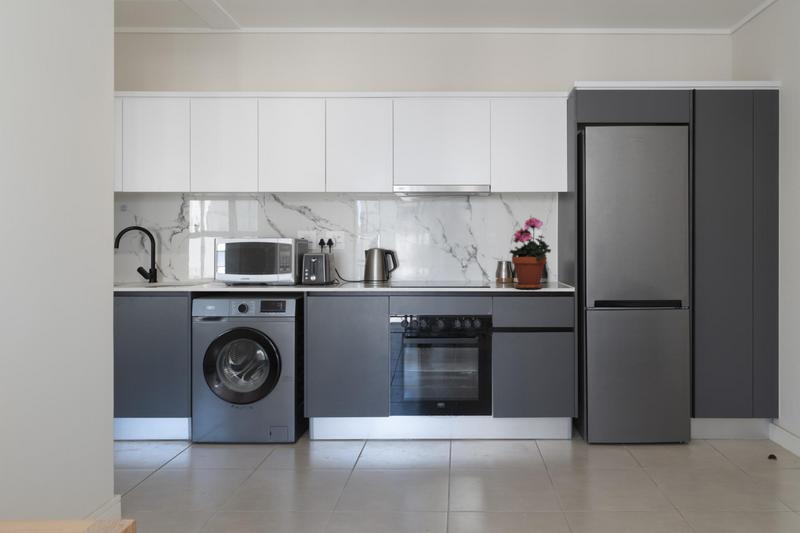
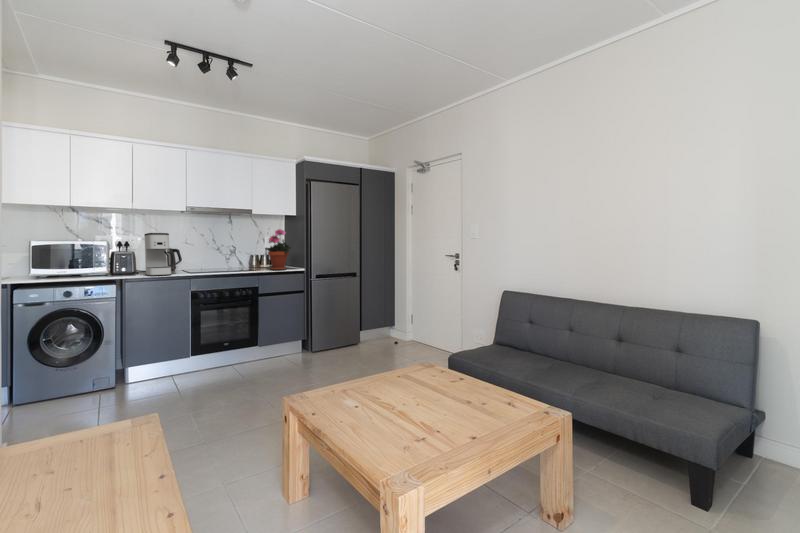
coffee maker: none [337,227,372,289] -> present [144,233,174,276]

